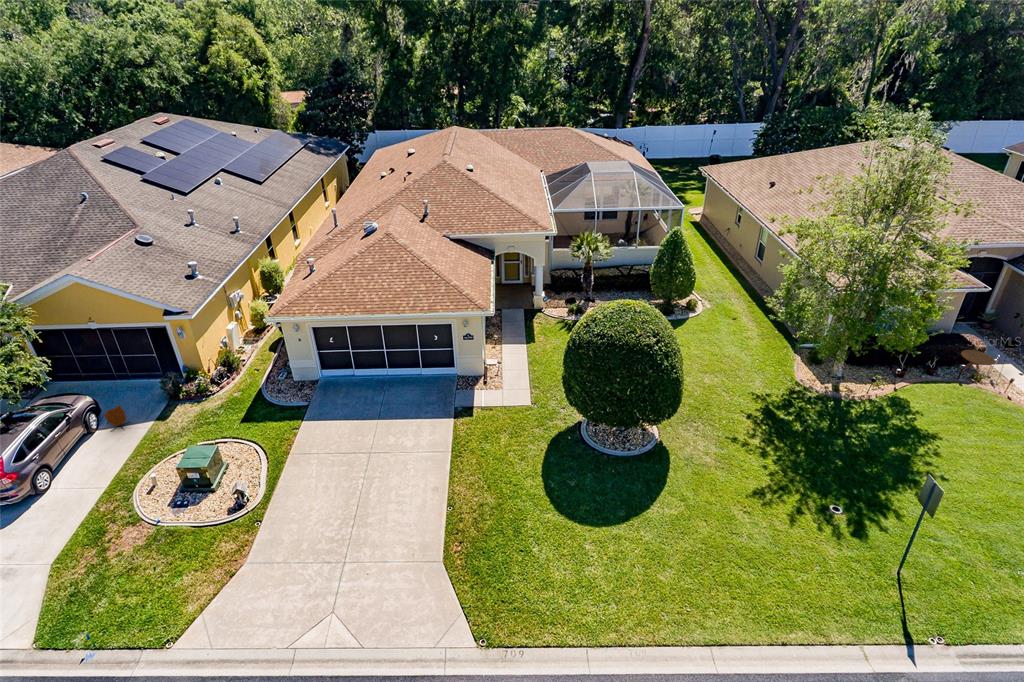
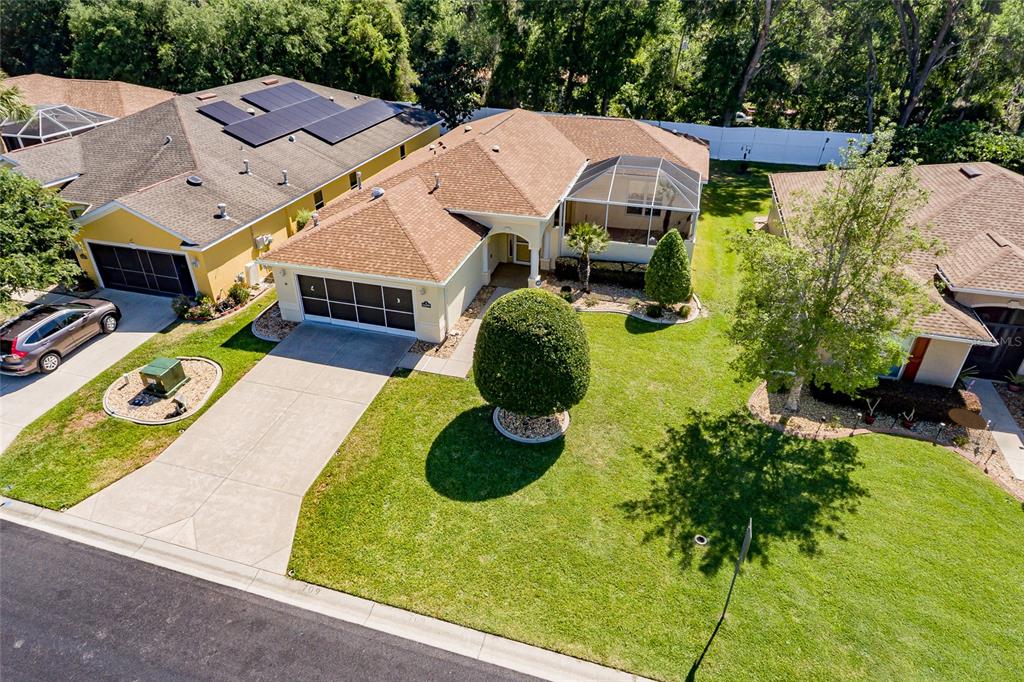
lounge chair: present [104,405,126,429] -> none [118,314,142,336]

